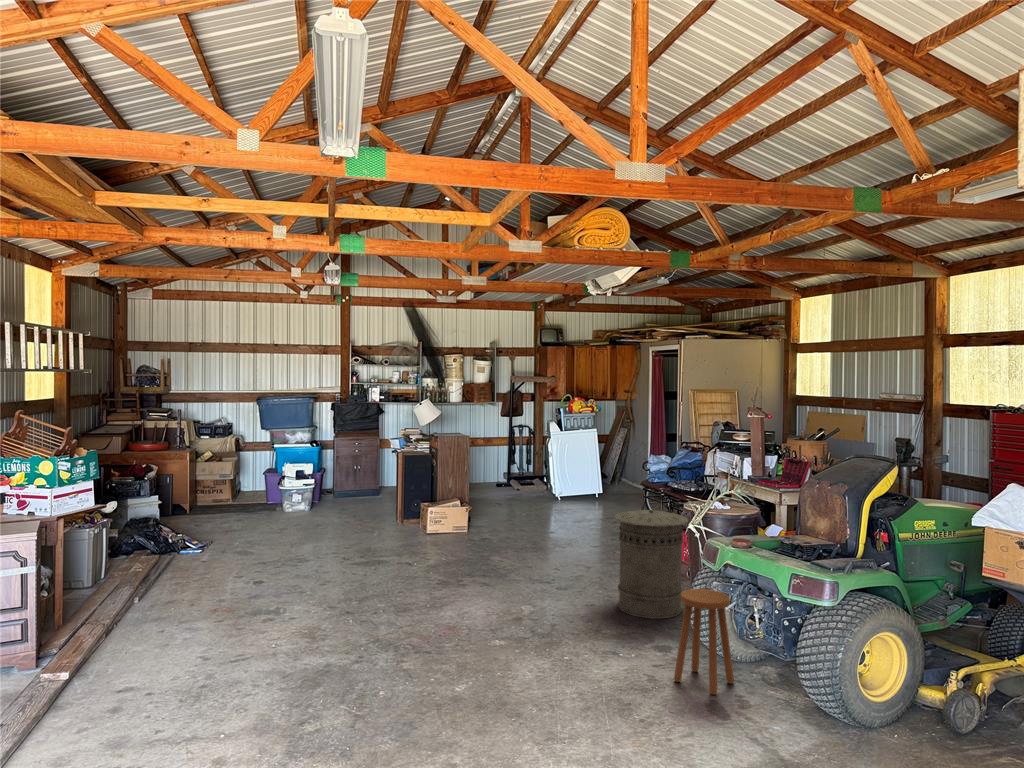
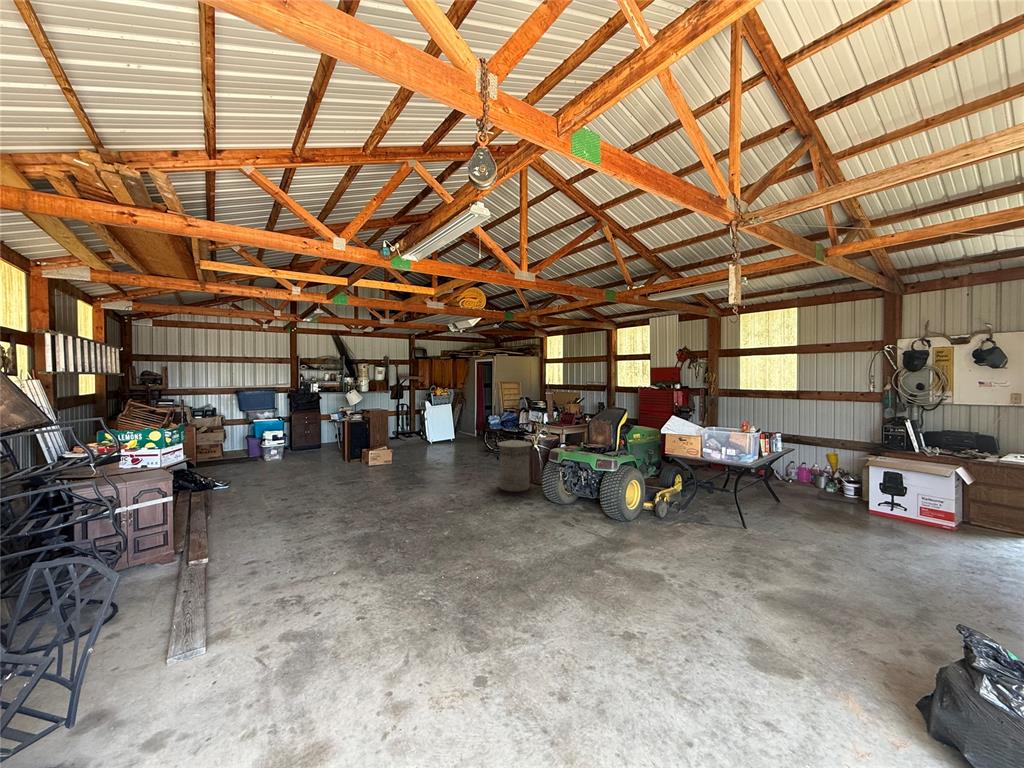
stool: present [674,589,734,695] -> none [545,471,570,516]

